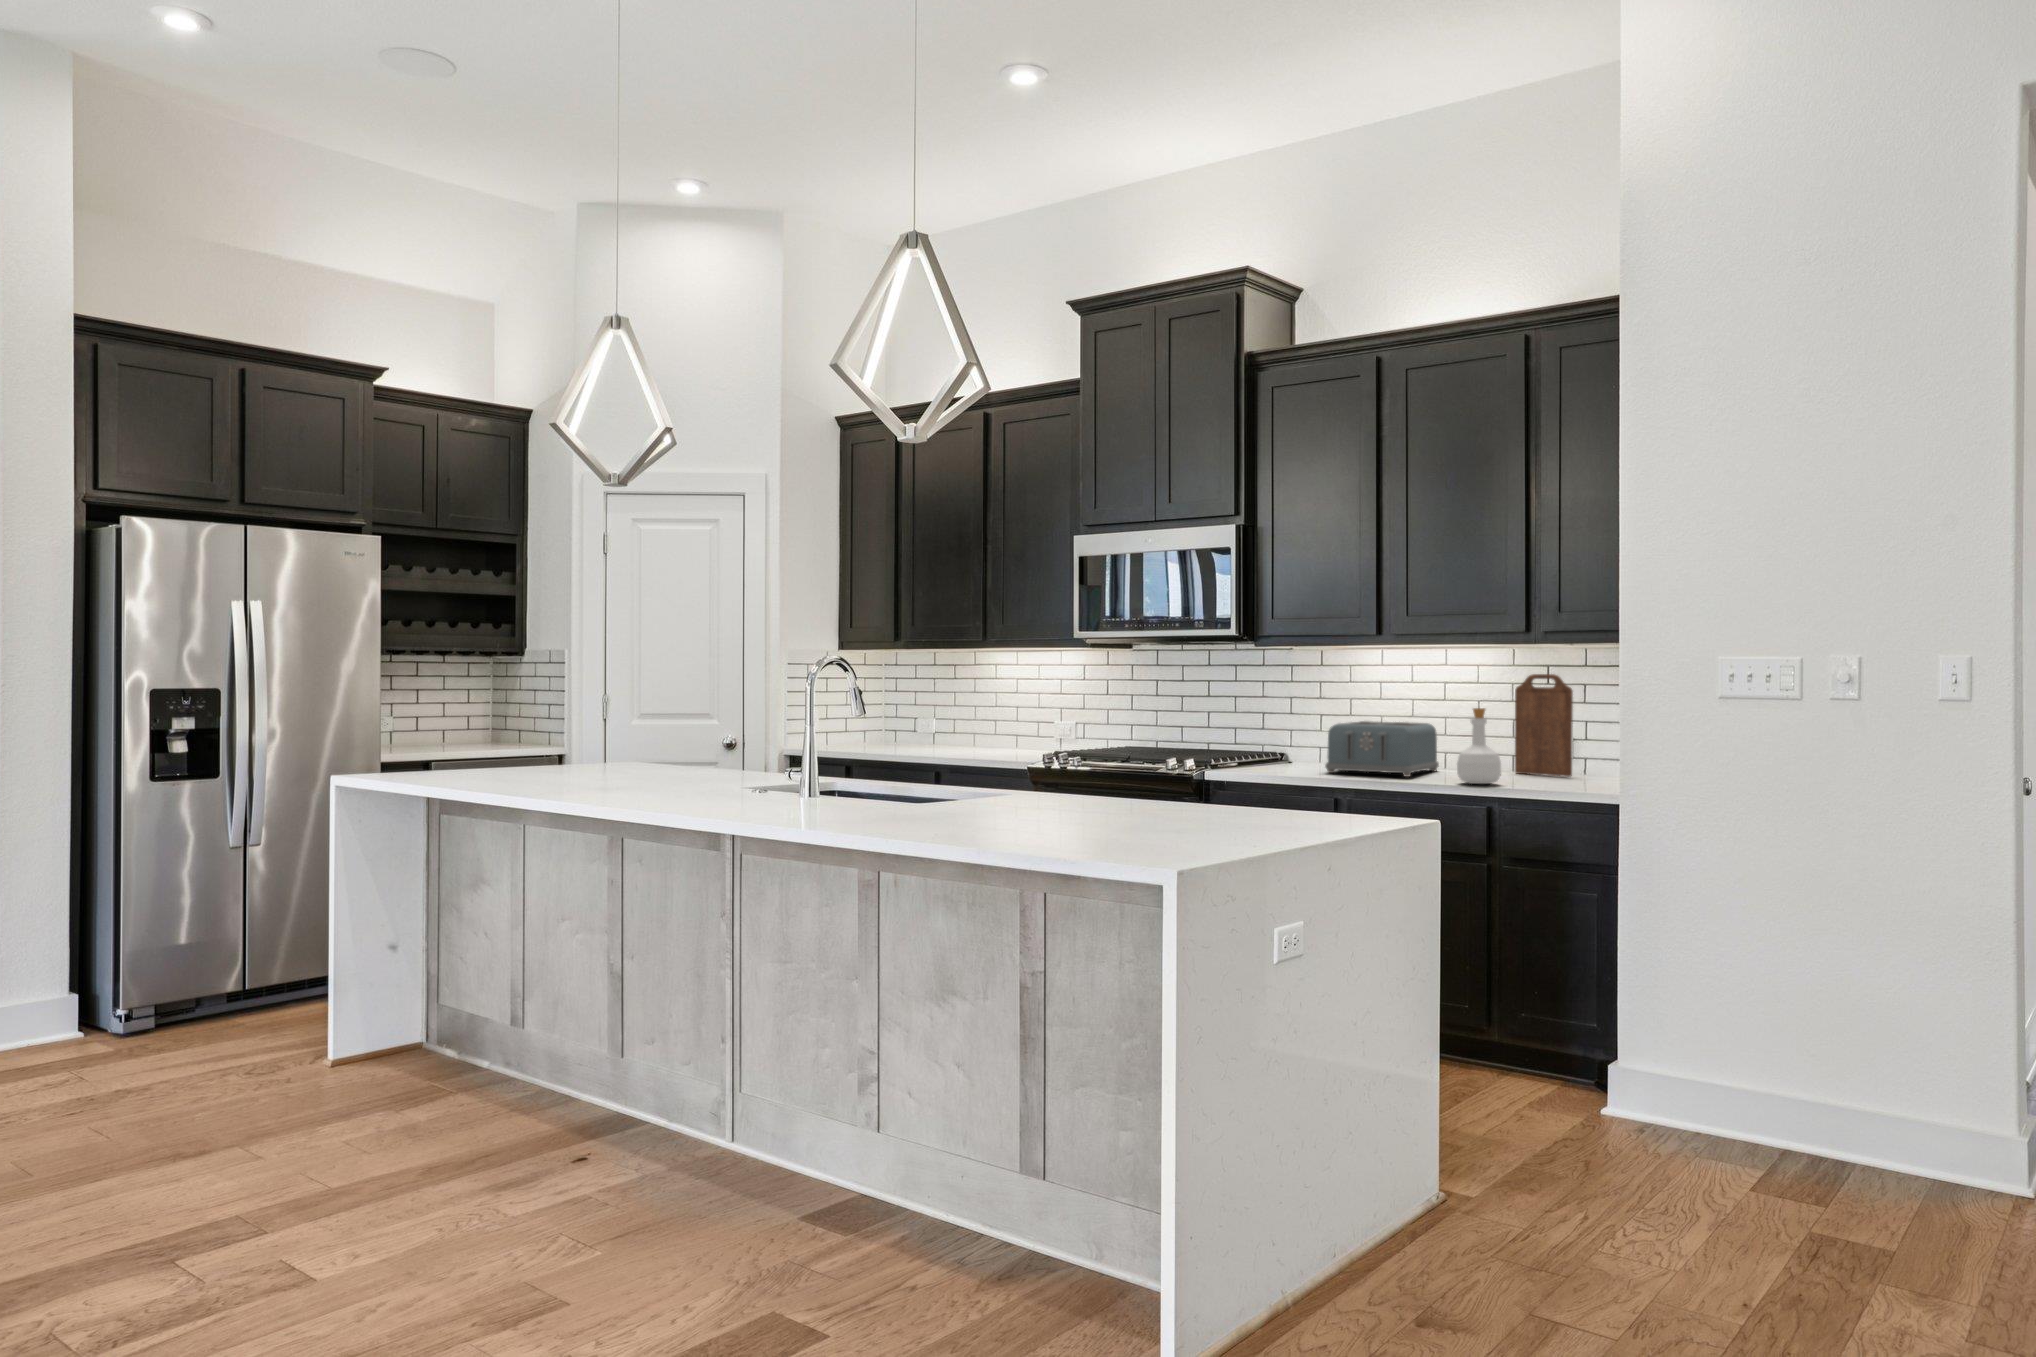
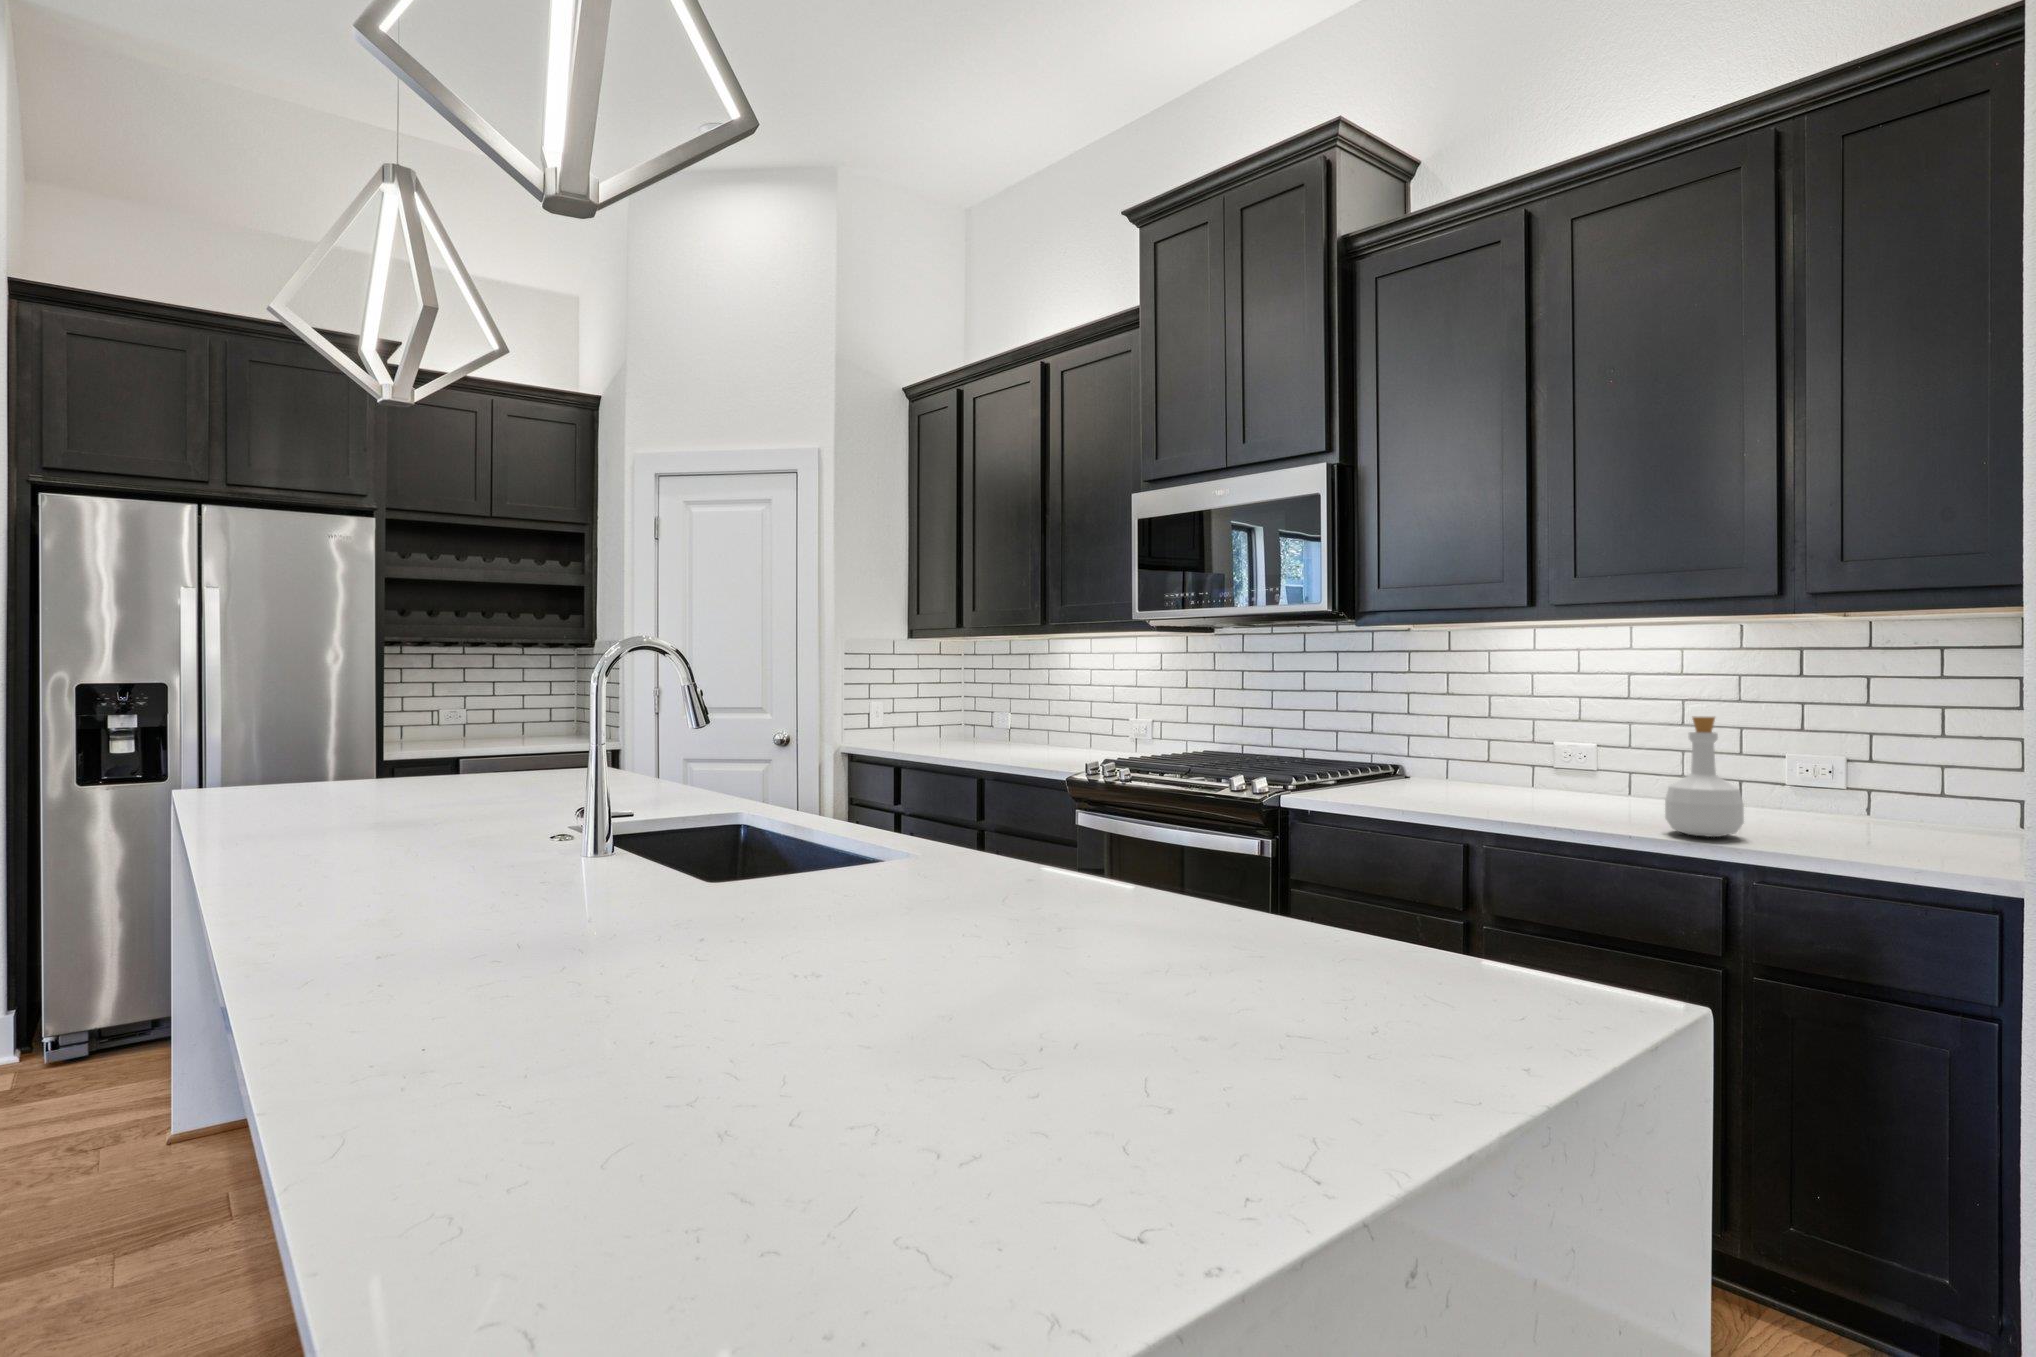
cutting board: present [1515,674,1573,777] -> none [1749,662,1856,821]
toaster: present [1325,721,1439,777] -> none [1450,729,1624,816]

